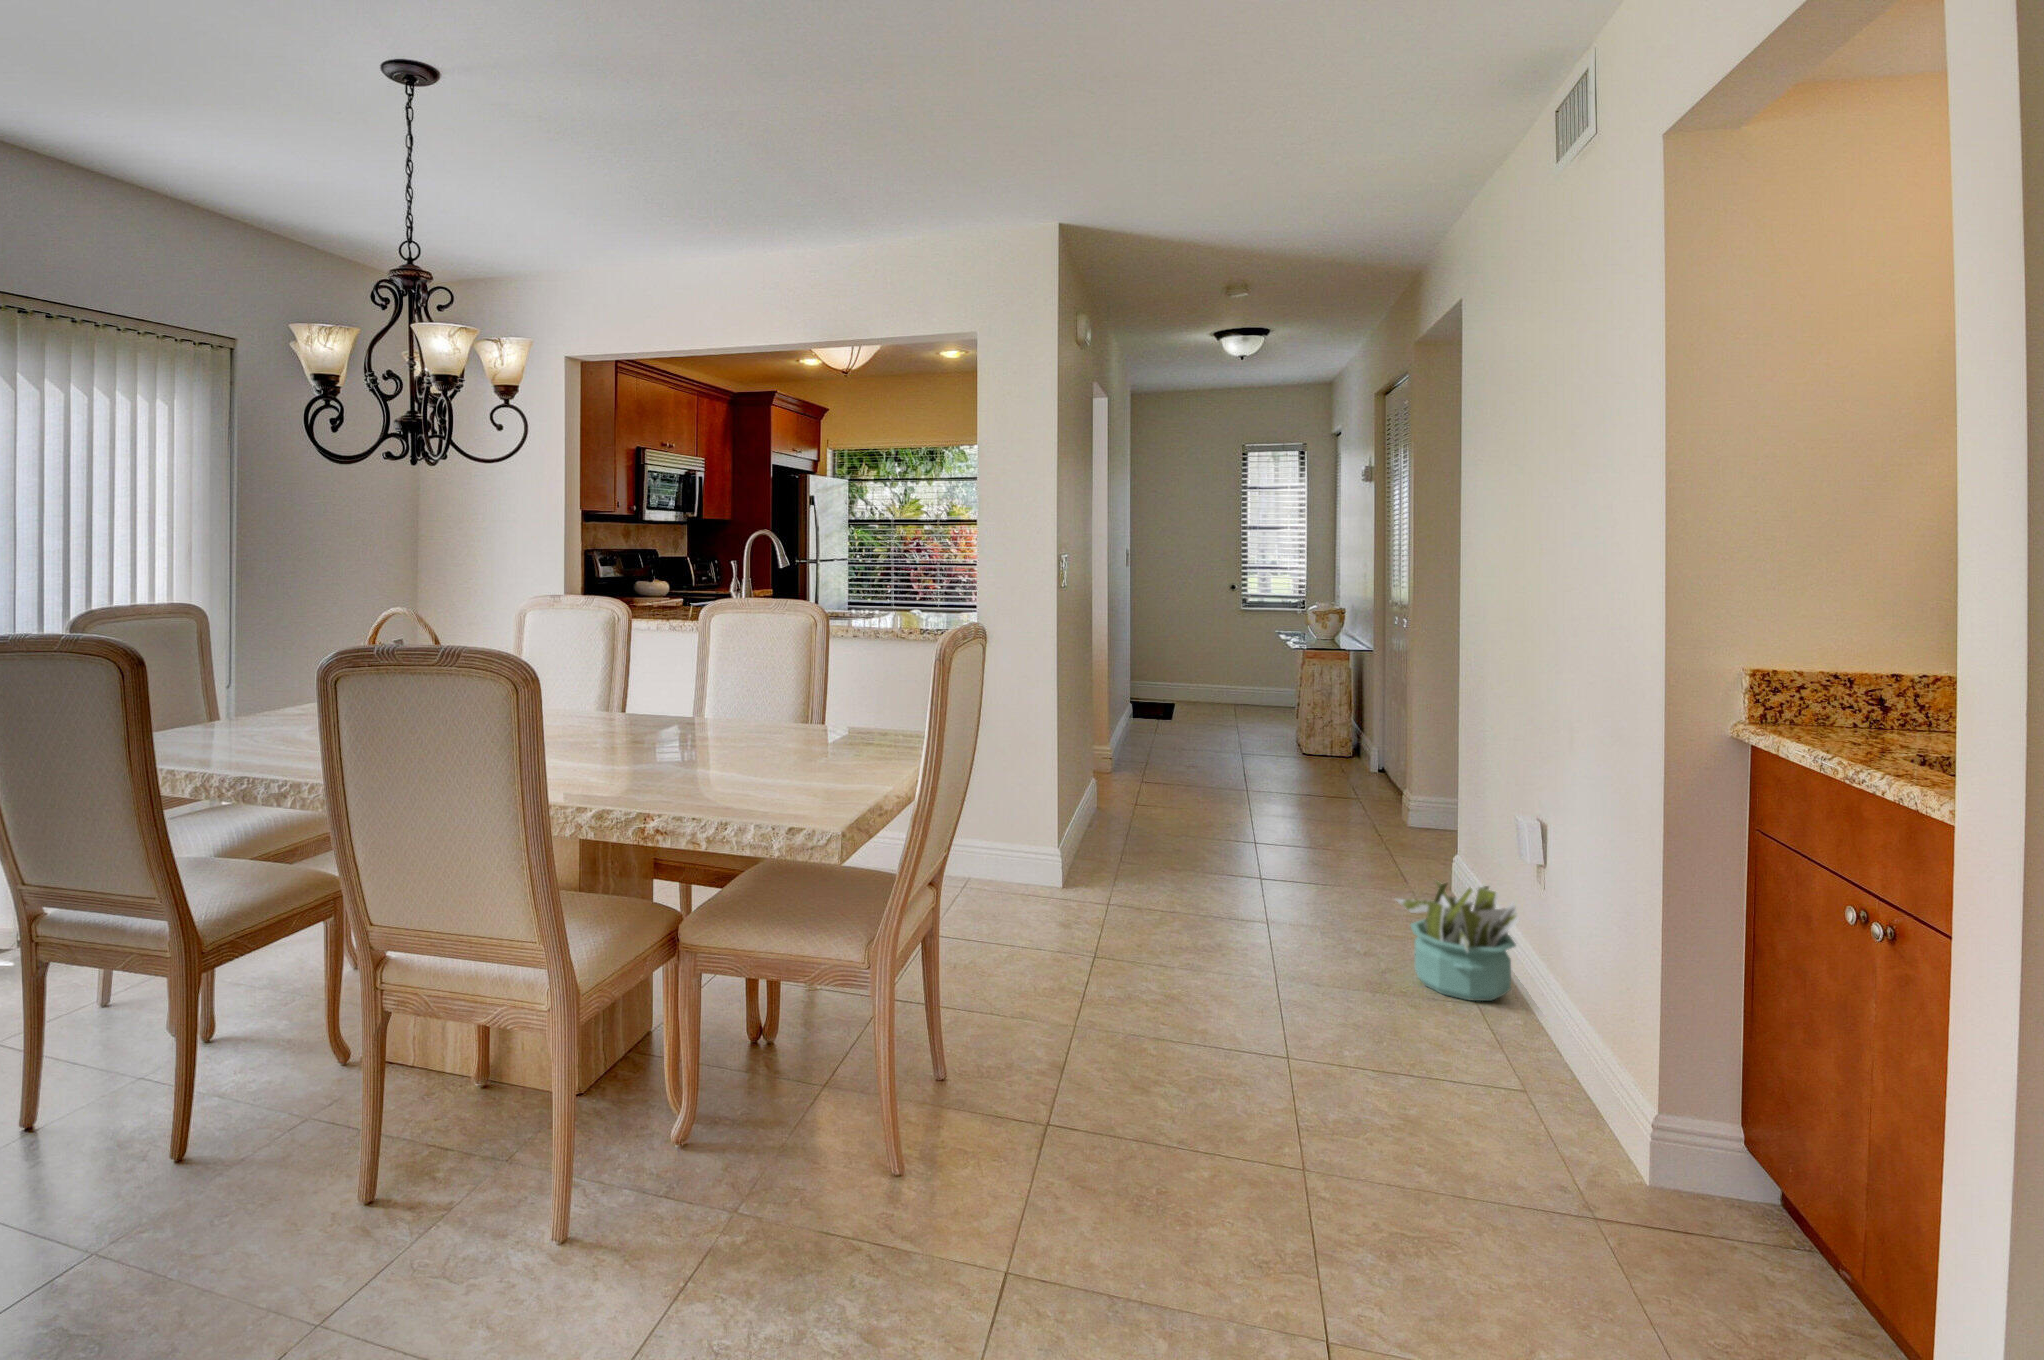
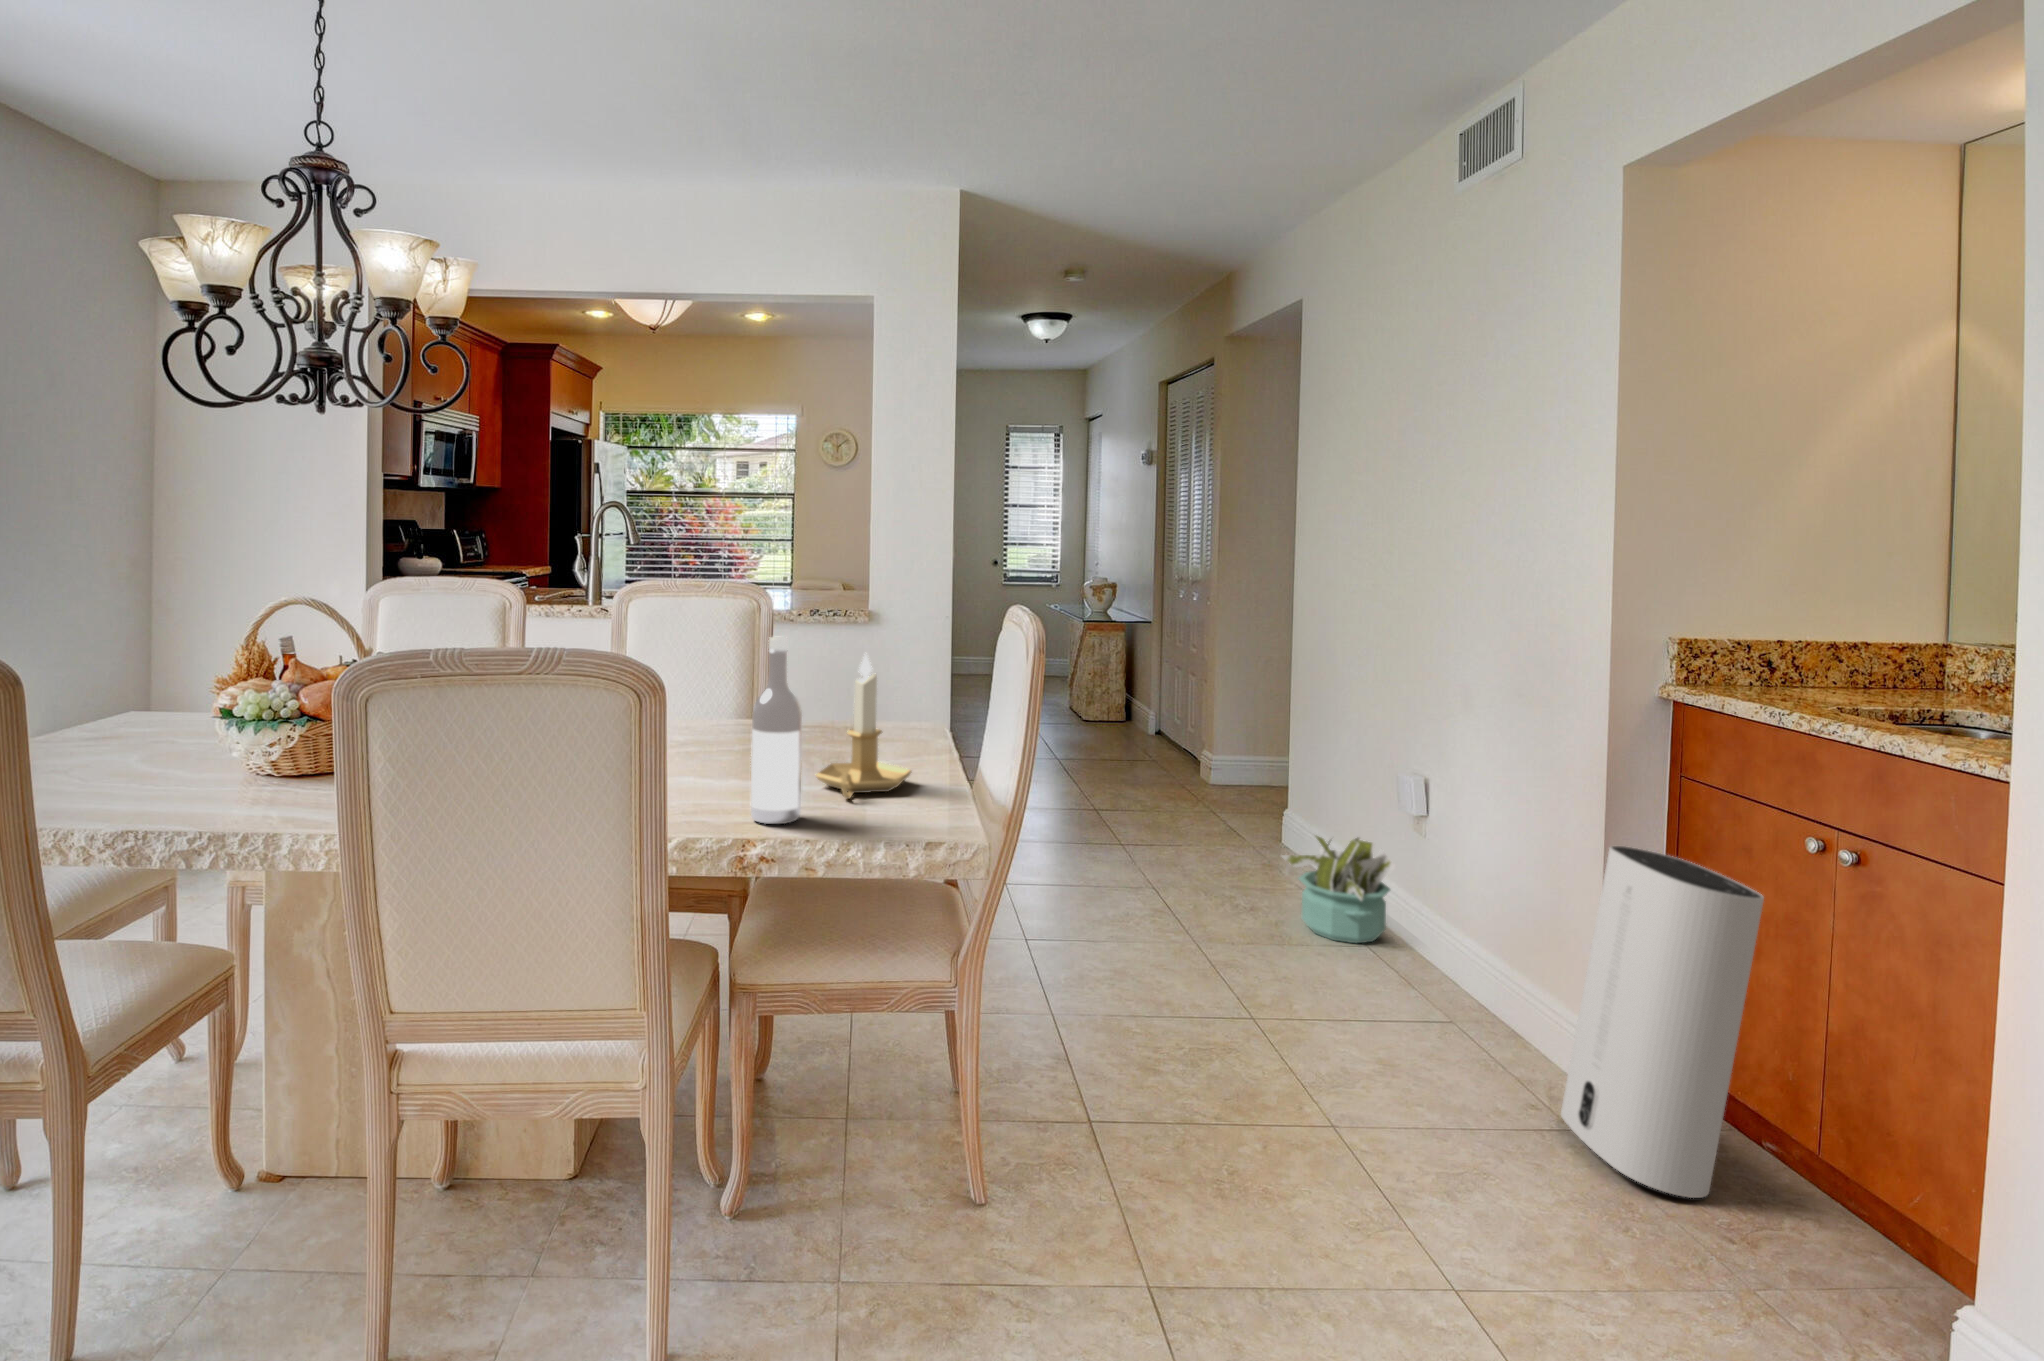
wine bottle: none [661,644,703,802] -> present [751,637,802,824]
candlestick: none [752,660,841,788] -> present [816,655,912,799]
air purifier: none [1579,900,1791,1306] -> present [1561,846,1764,1198]

